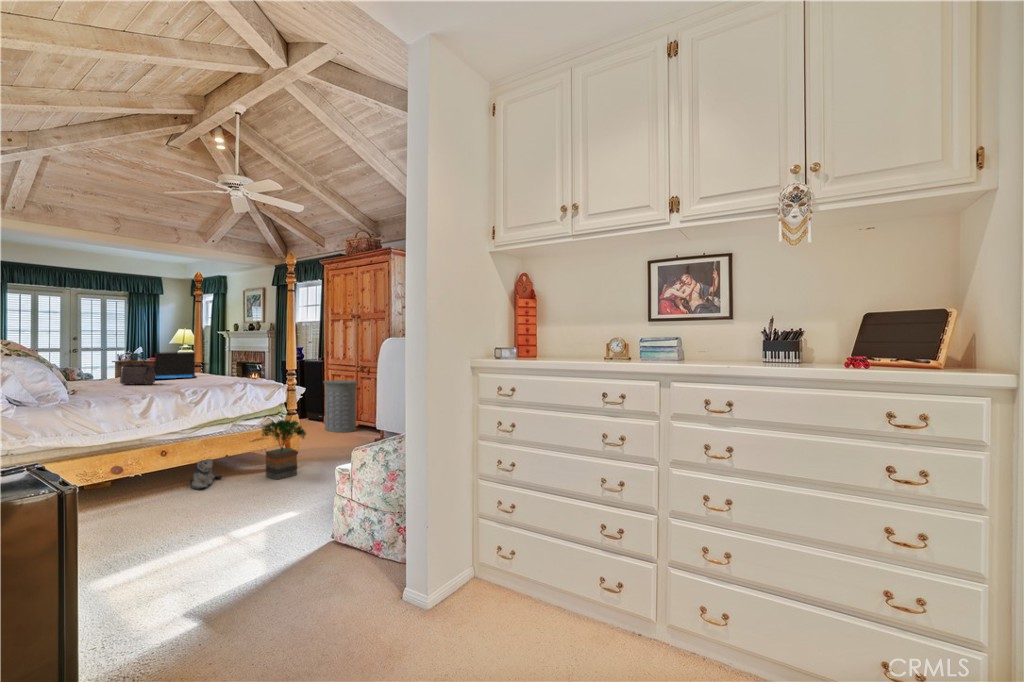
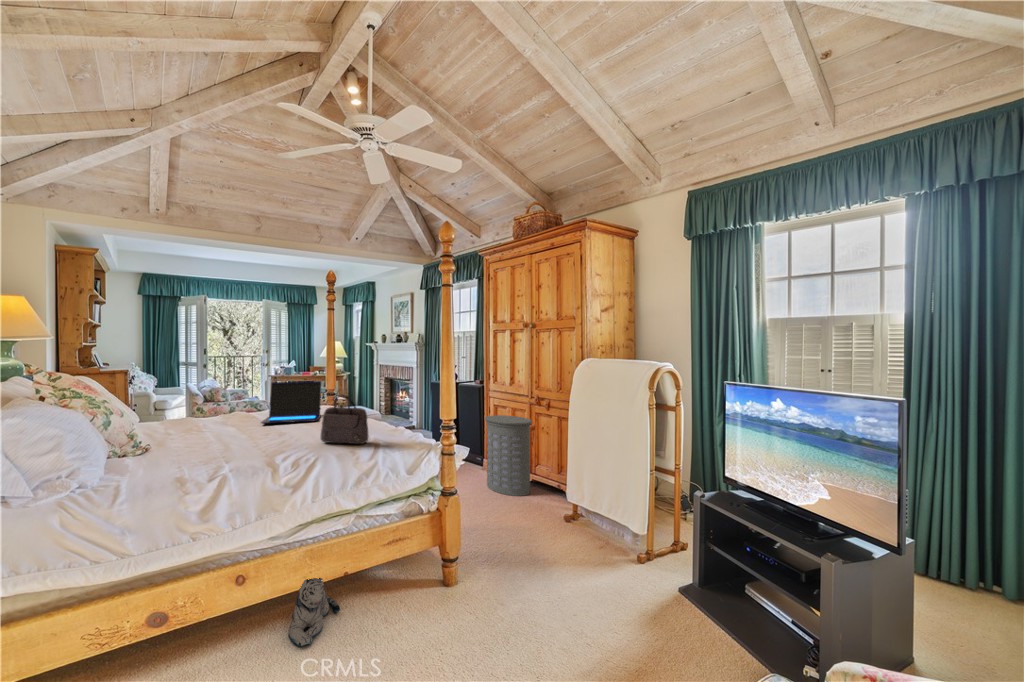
handbag: present [120,354,155,384] -> present [321,394,368,444]
potted tree: present [262,420,306,480] -> none [398,510,475,634]

